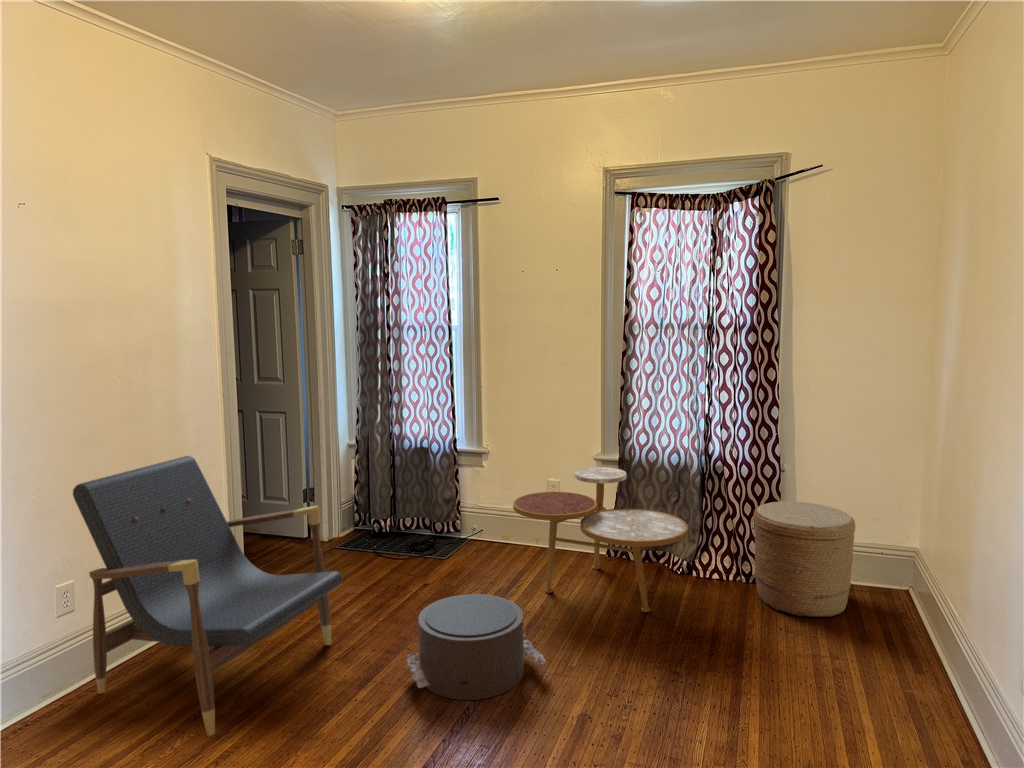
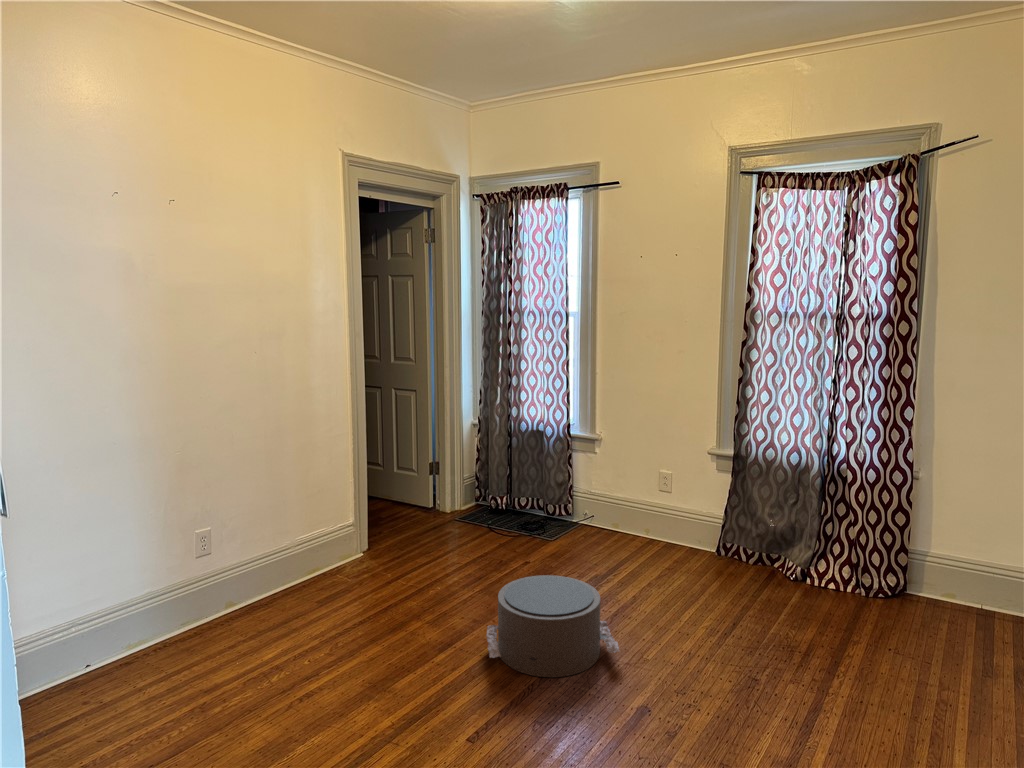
lounge chair: present [73,456,342,736] -> none [212,425,435,674]
side table: present [513,467,688,612] -> none [612,460,793,615]
woven basket: present [753,501,855,617] -> none [874,512,998,645]

